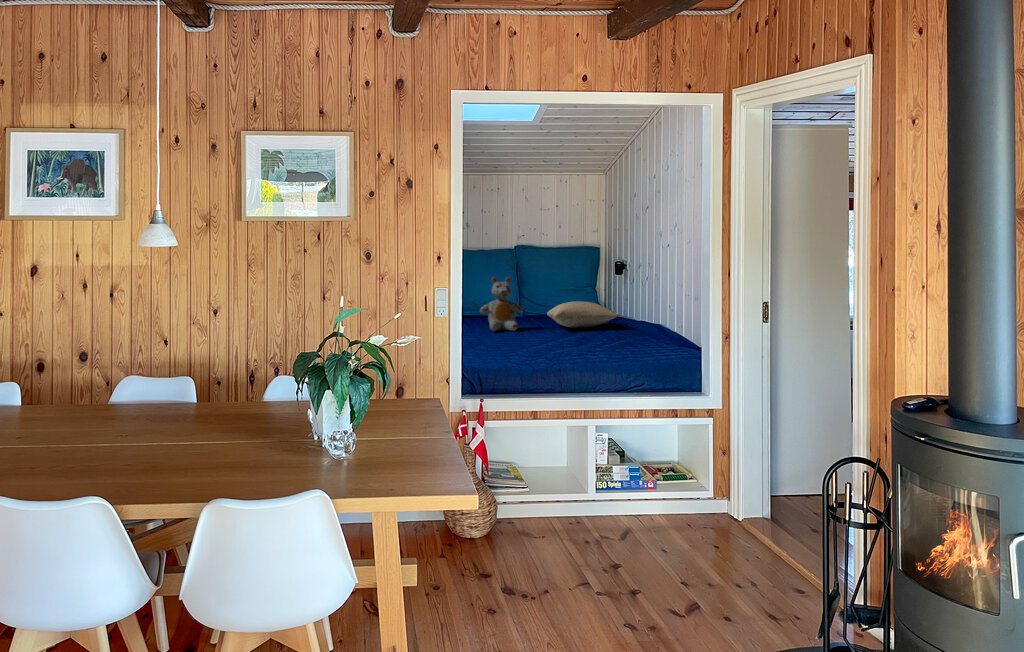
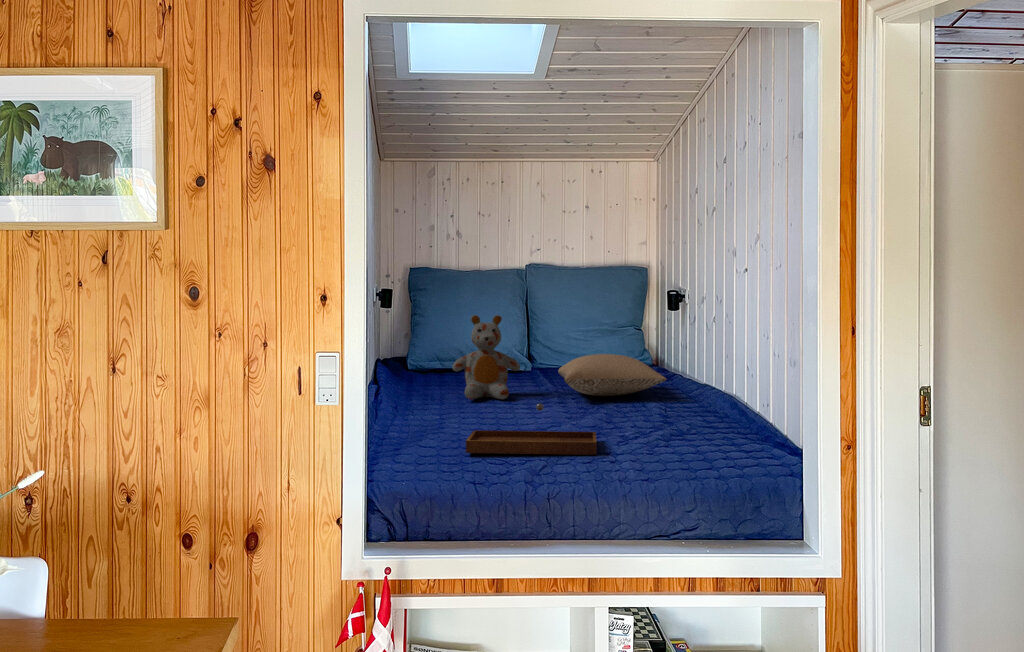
tray: none [508,324,584,352] -> present [466,404,597,455]

